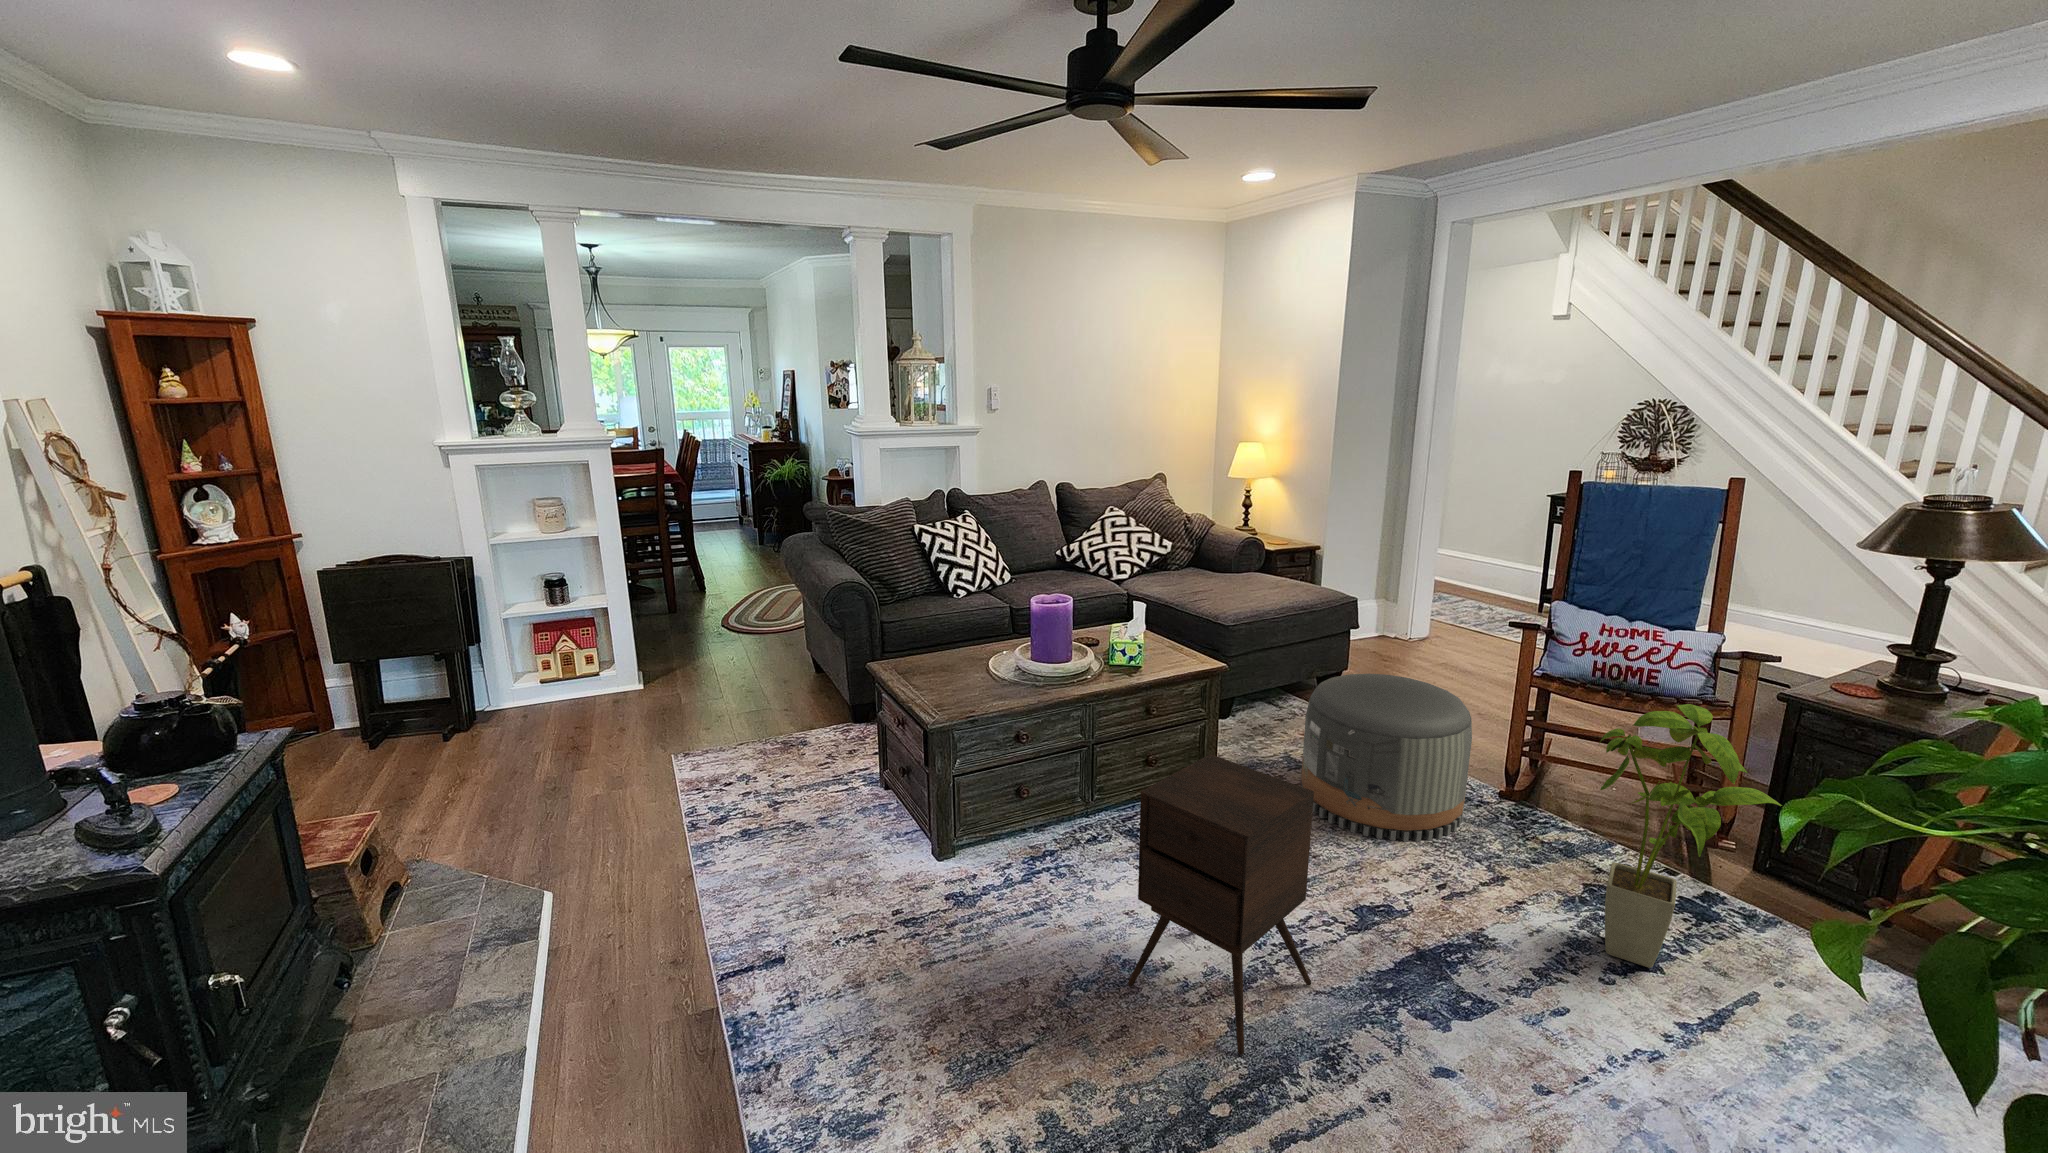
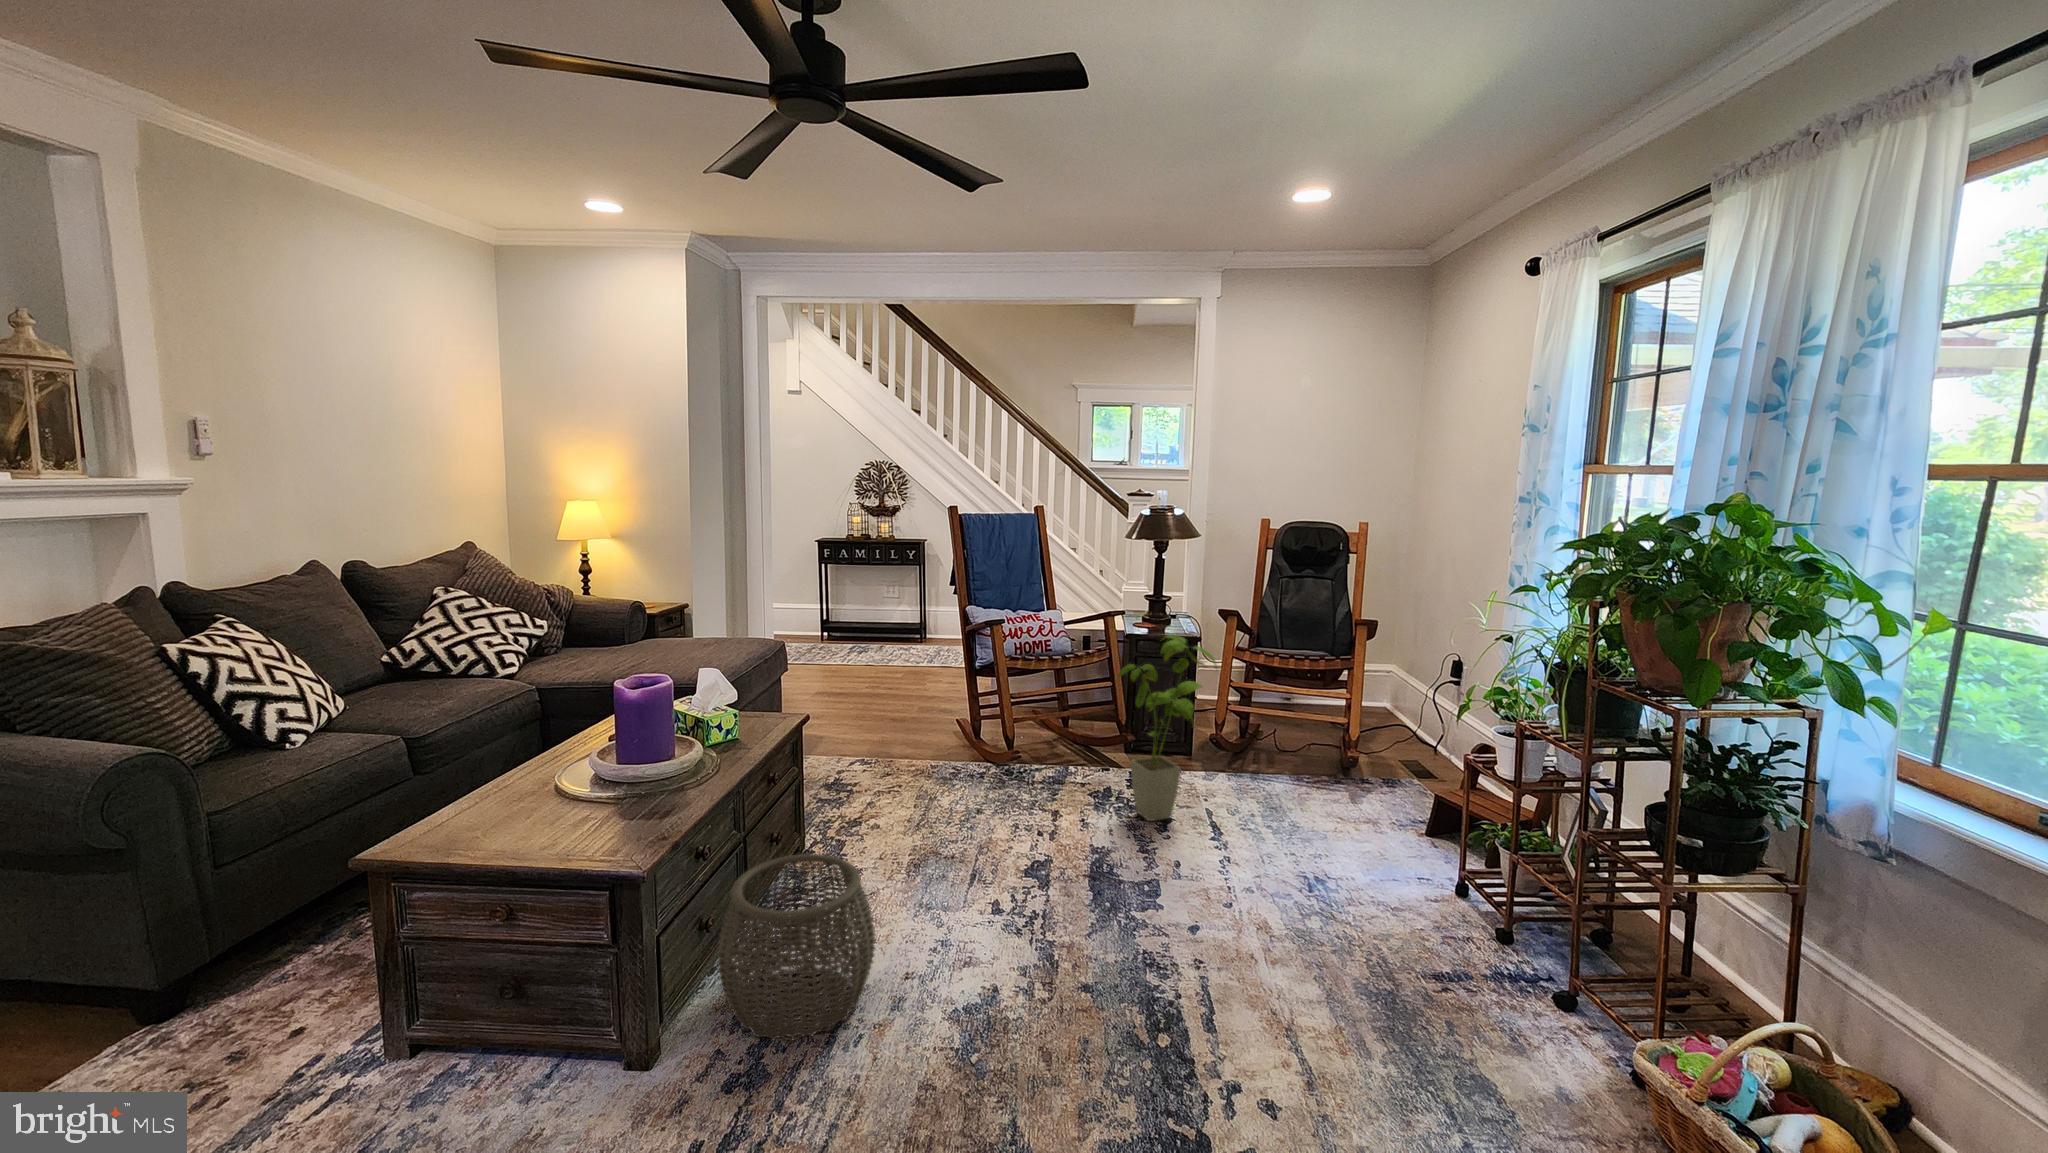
pouf: present [1301,673,1472,842] -> none [859,685,996,828]
side table: present [1128,754,1314,1055] -> none [968,758,1121,1023]
woven basket: none [988,765,1115,911] -> present [718,854,875,1040]

